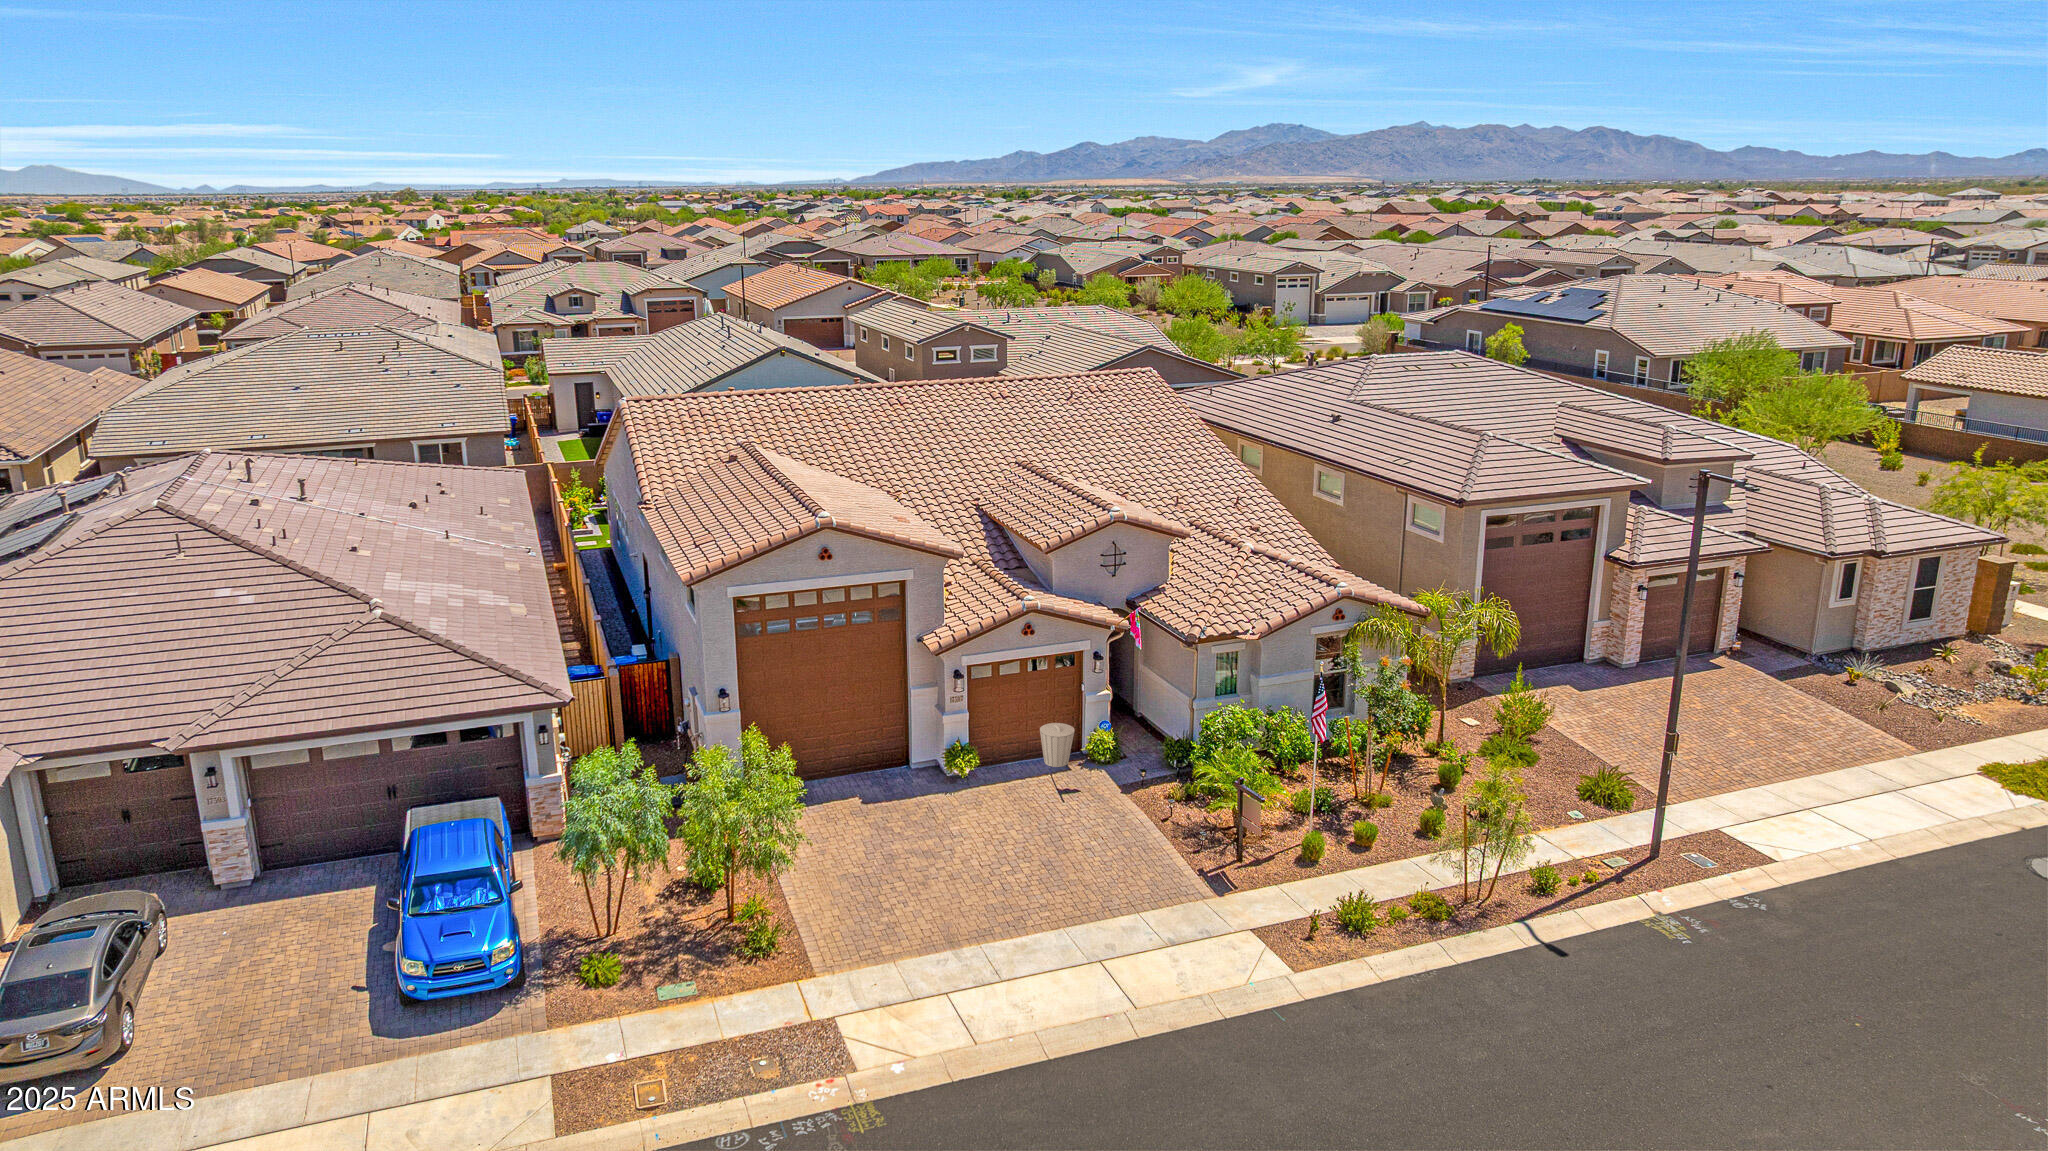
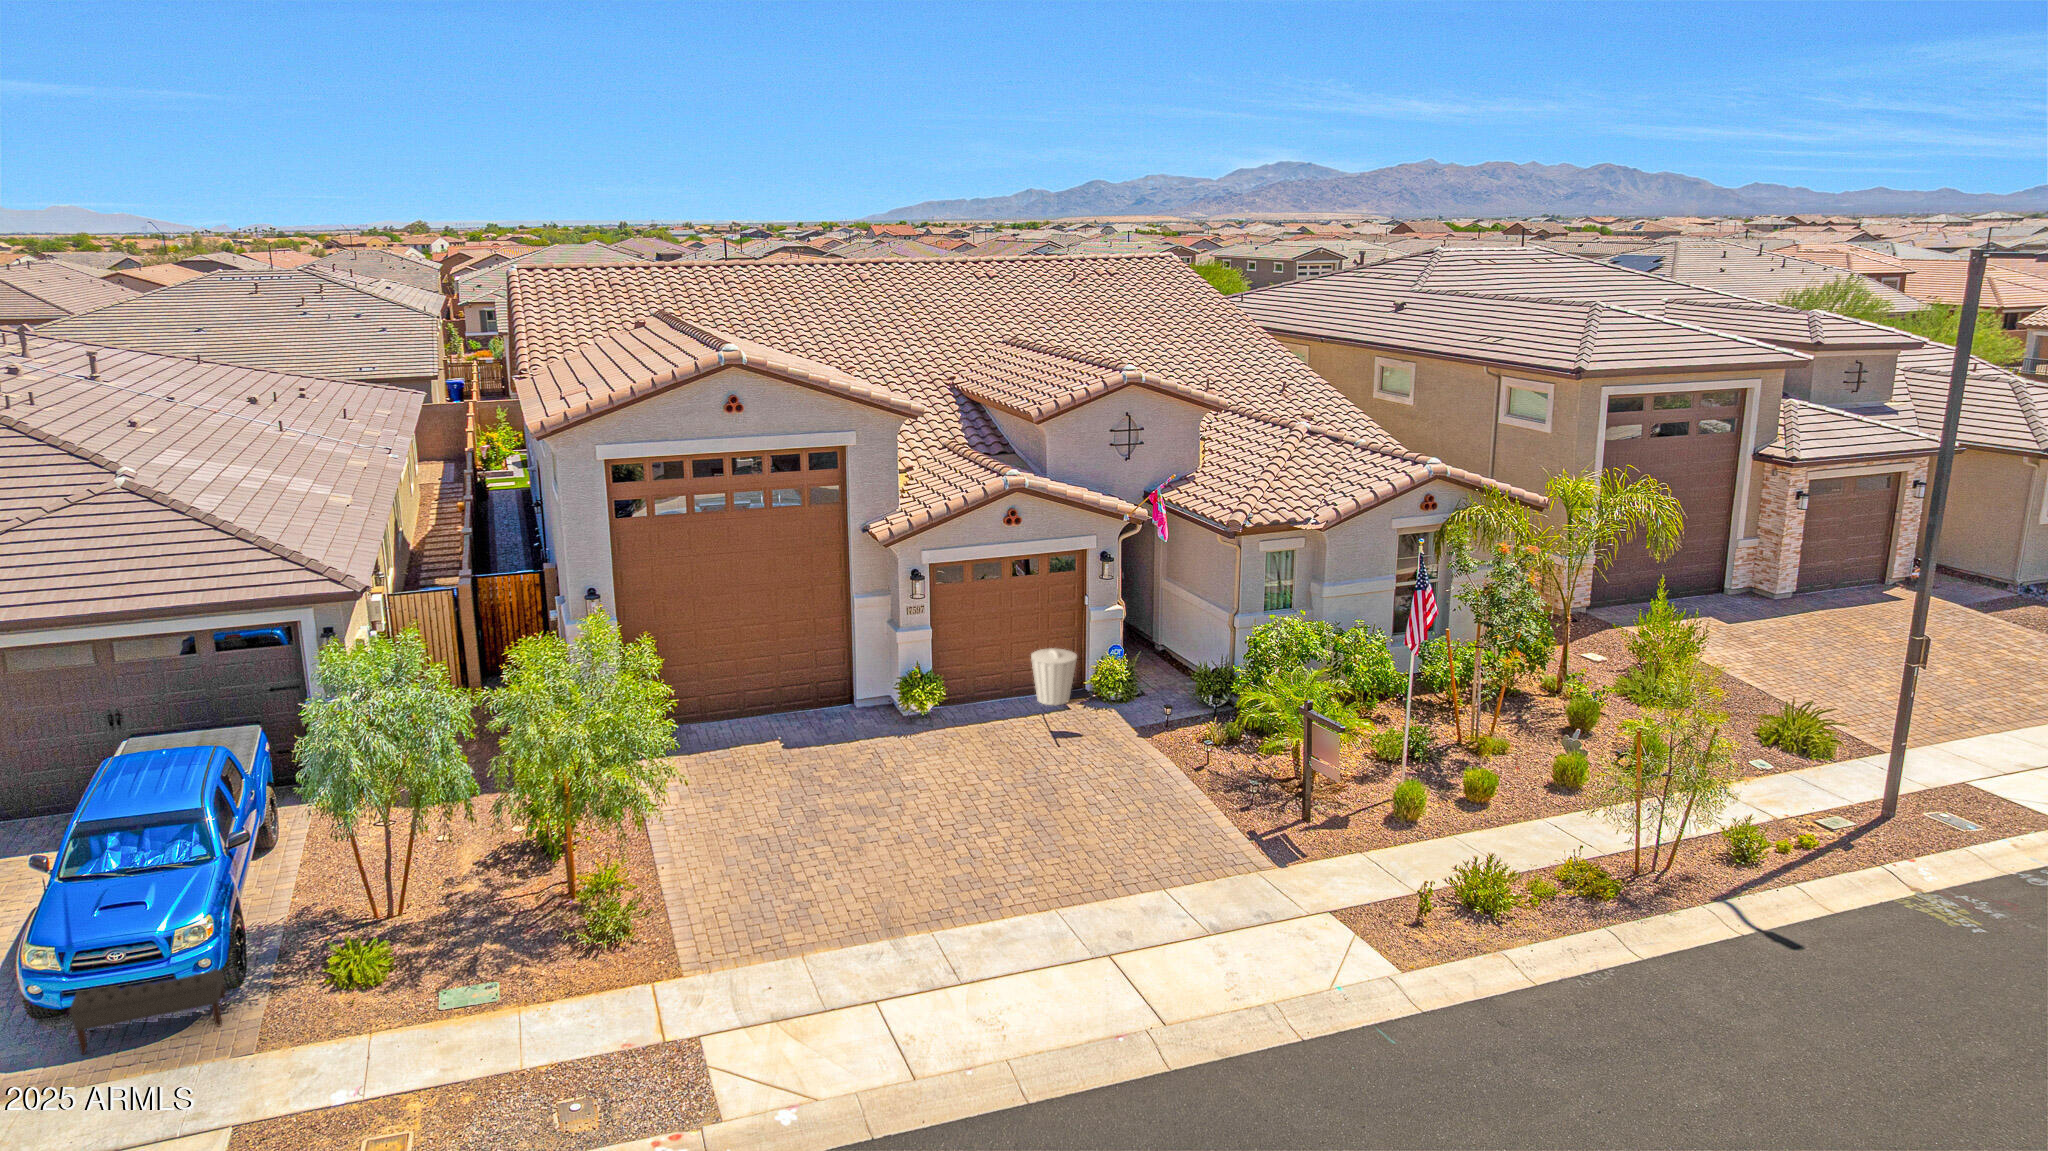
bench: none [435,967,523,1030] -> present [70,969,226,1055]

